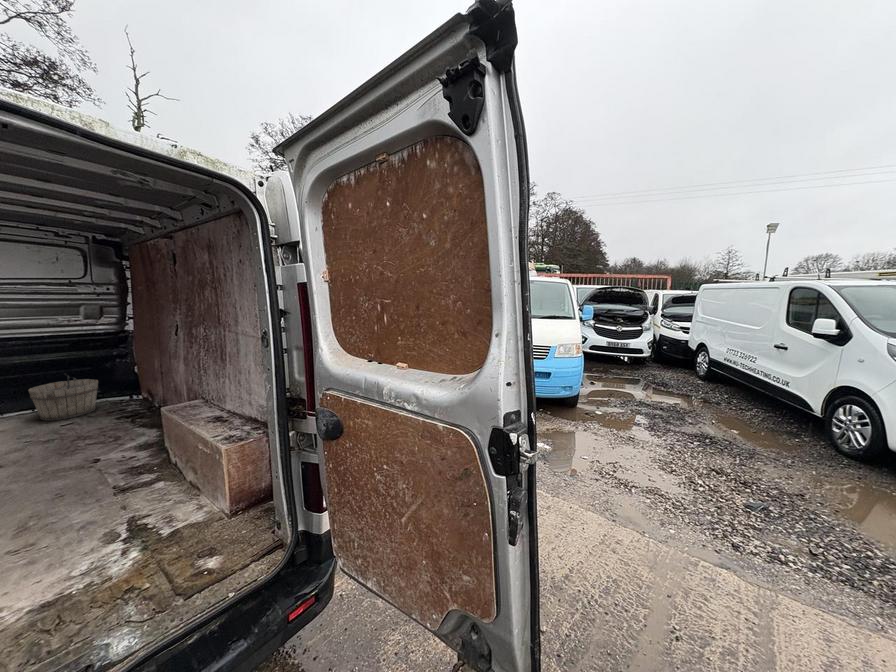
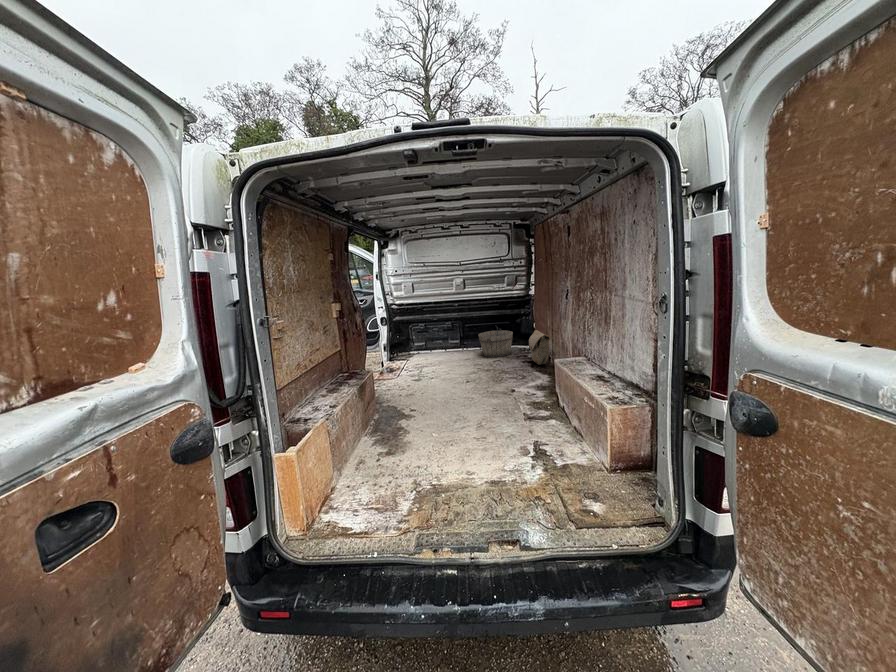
bag: none [125,375,157,418] -> present [529,330,550,365]

